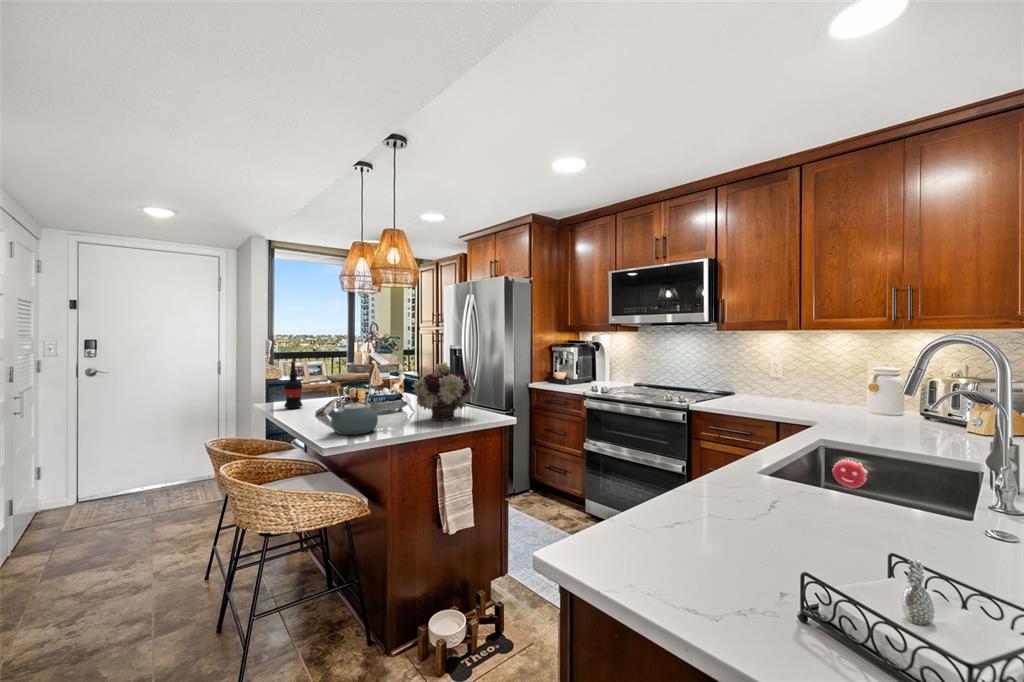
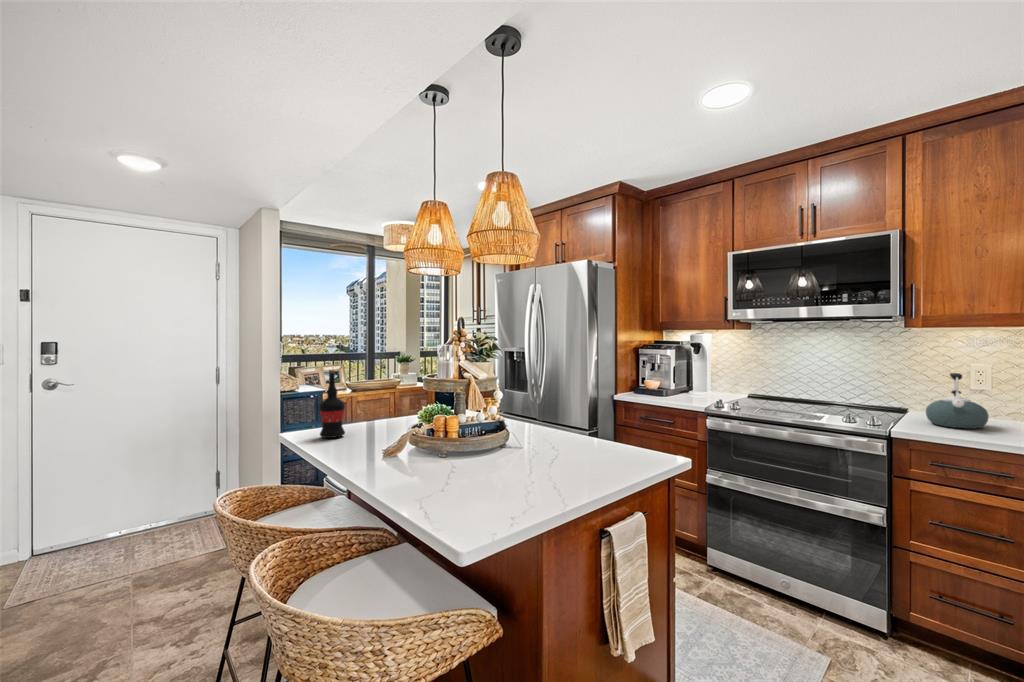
flower arrangement: present [412,363,475,421] -> none [523,374,613,462]
kettle: present [324,380,378,435] -> present [926,373,989,429]

